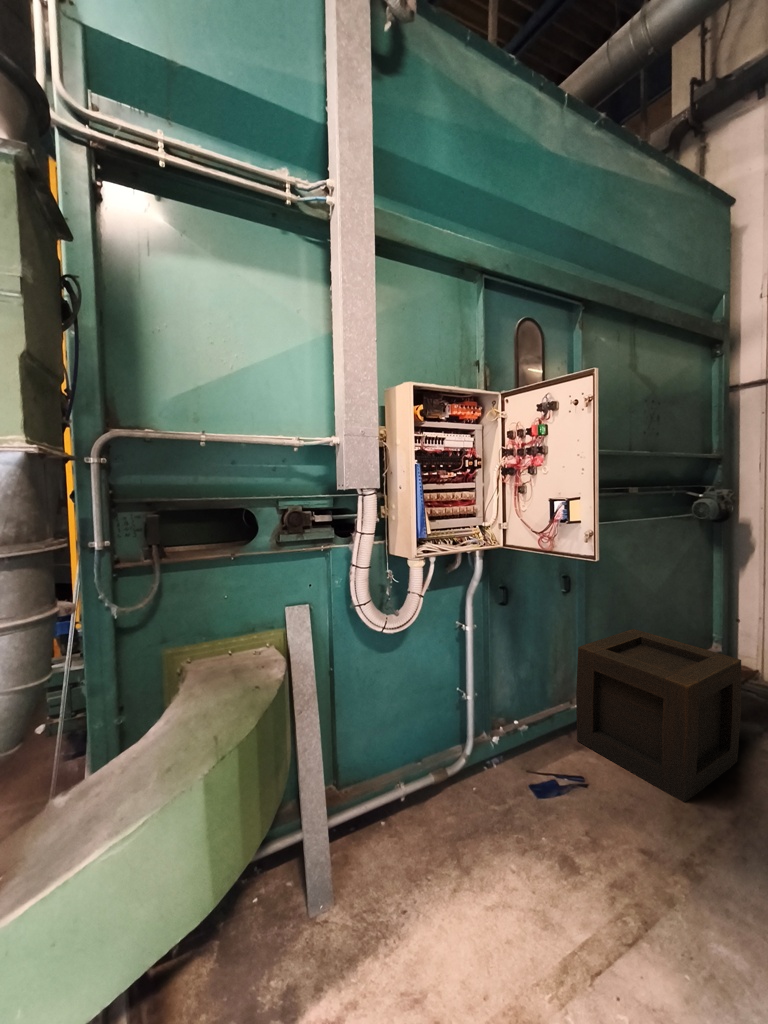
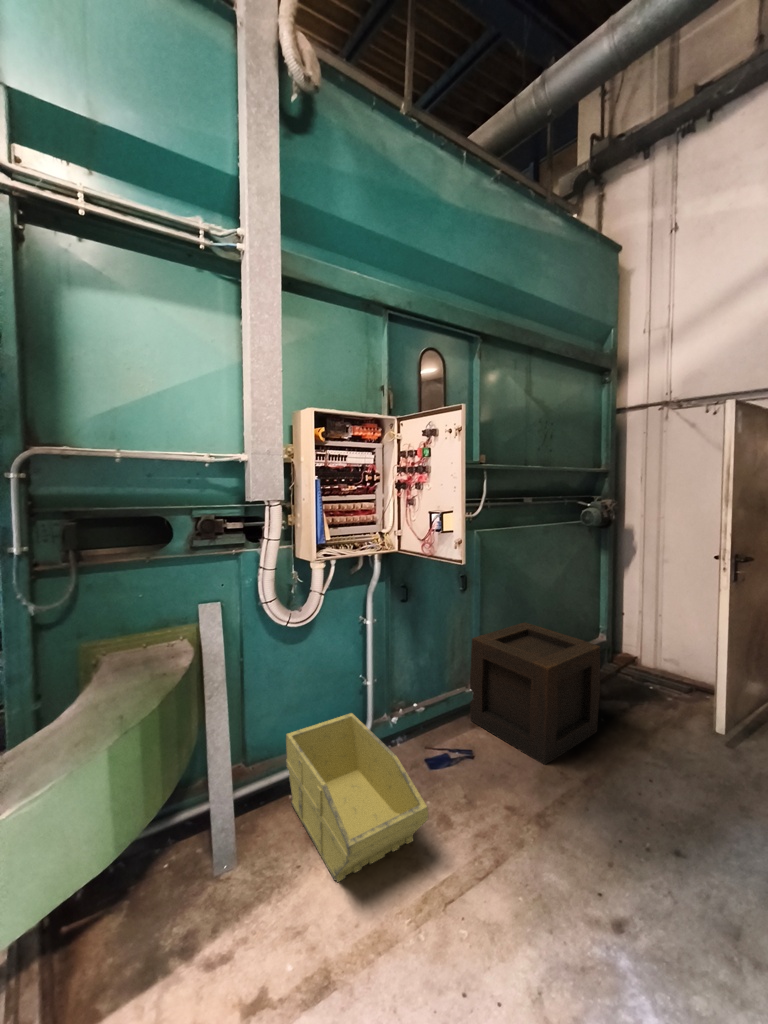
storage bin: none [381,731,570,949] -> present [286,713,428,882]

